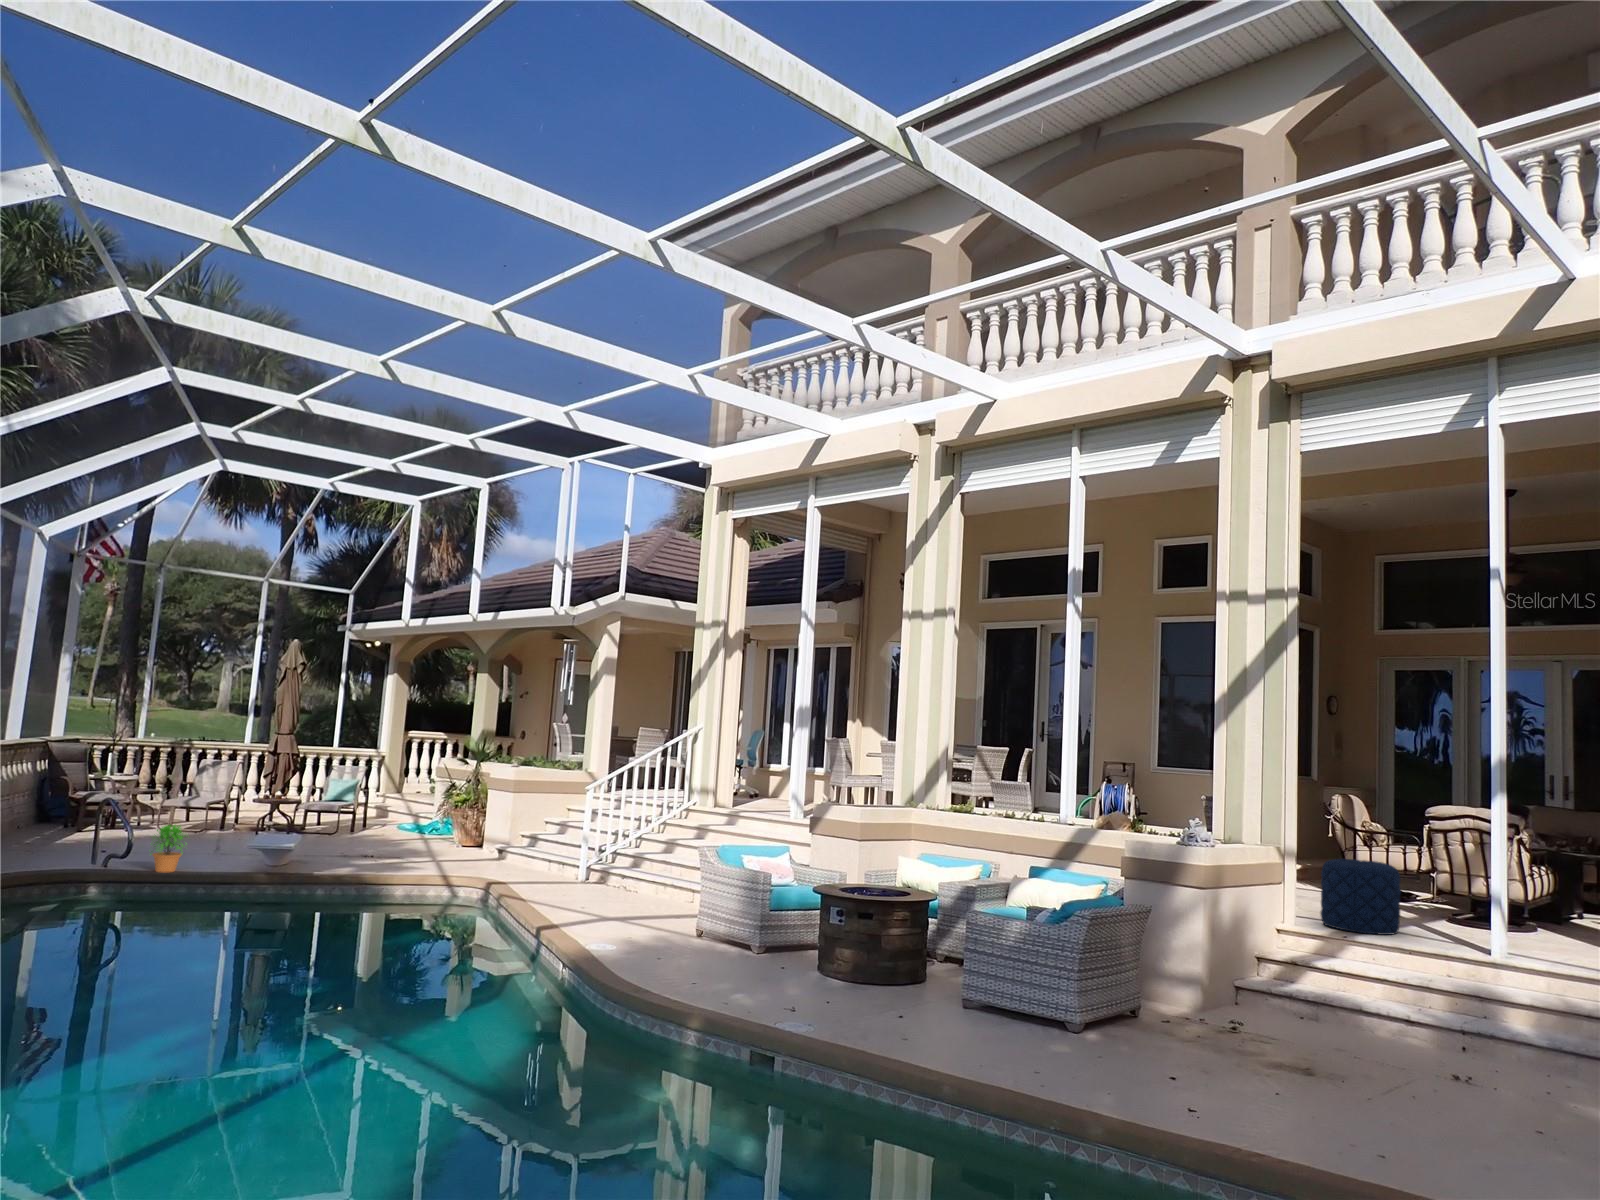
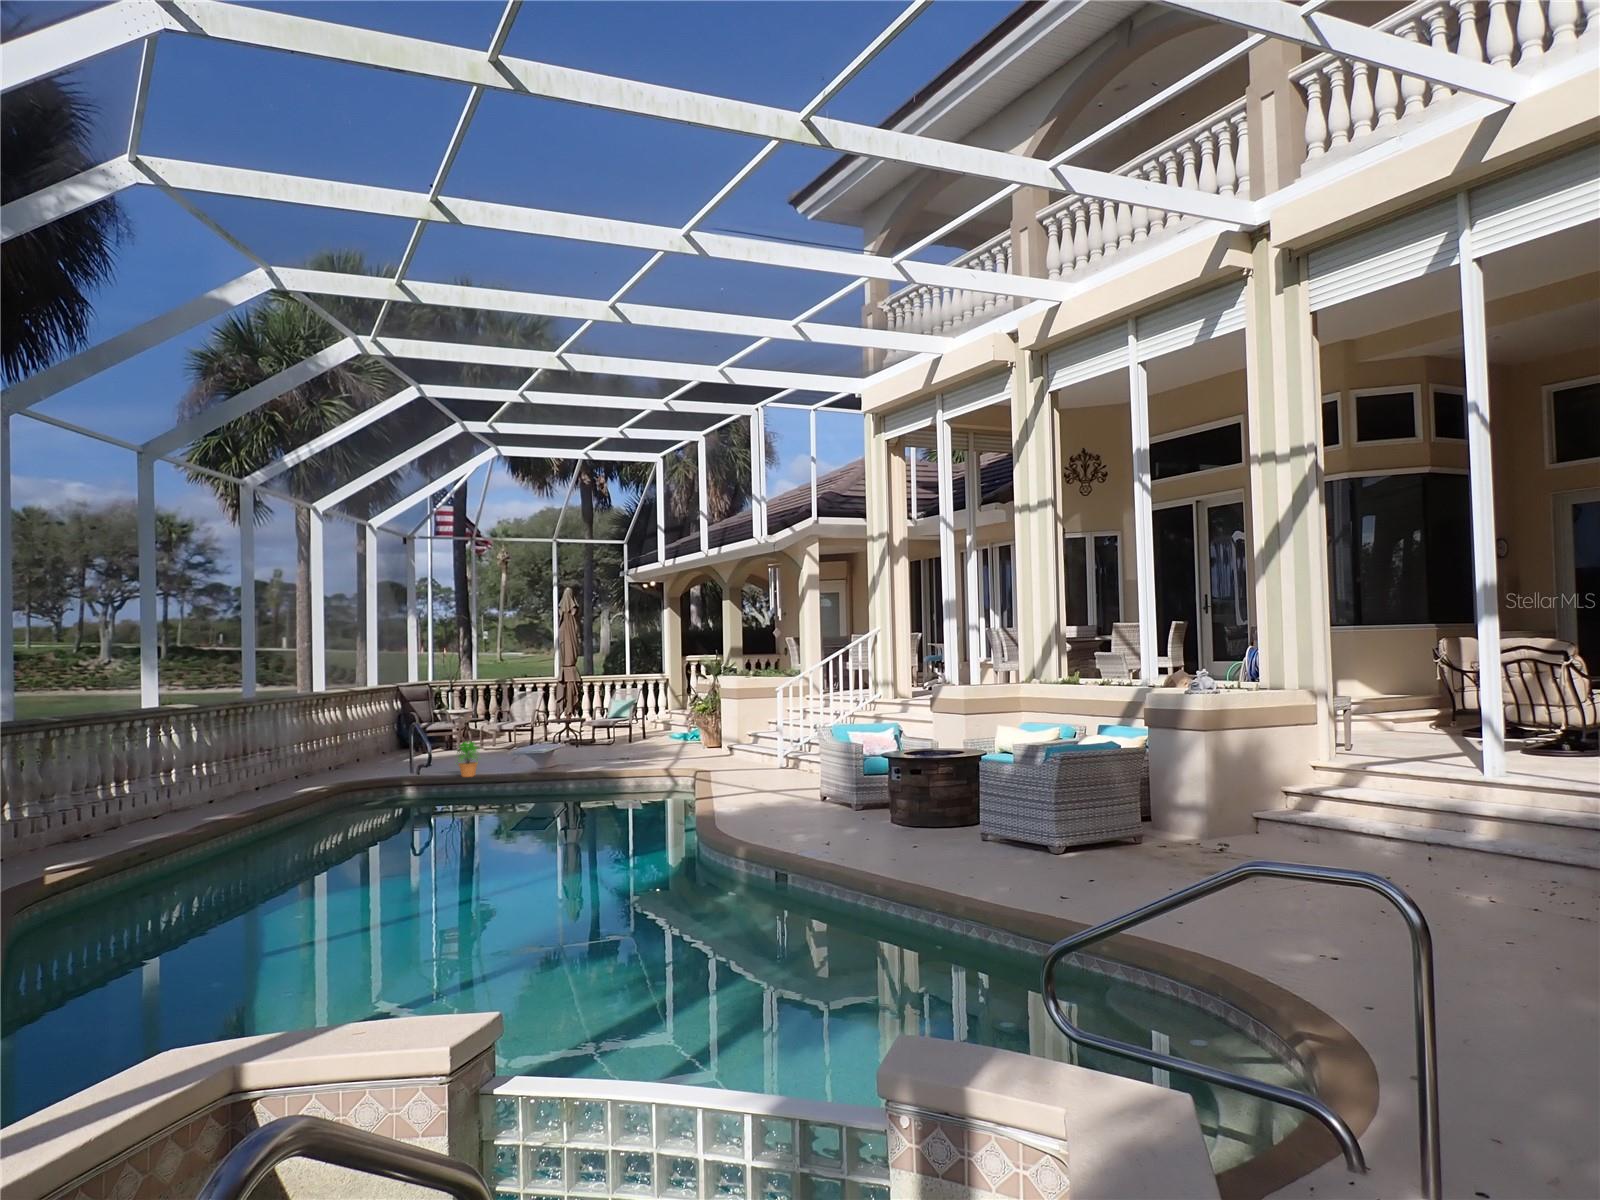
pouf: present [1320,859,1401,935] -> none [1358,696,1435,762]

